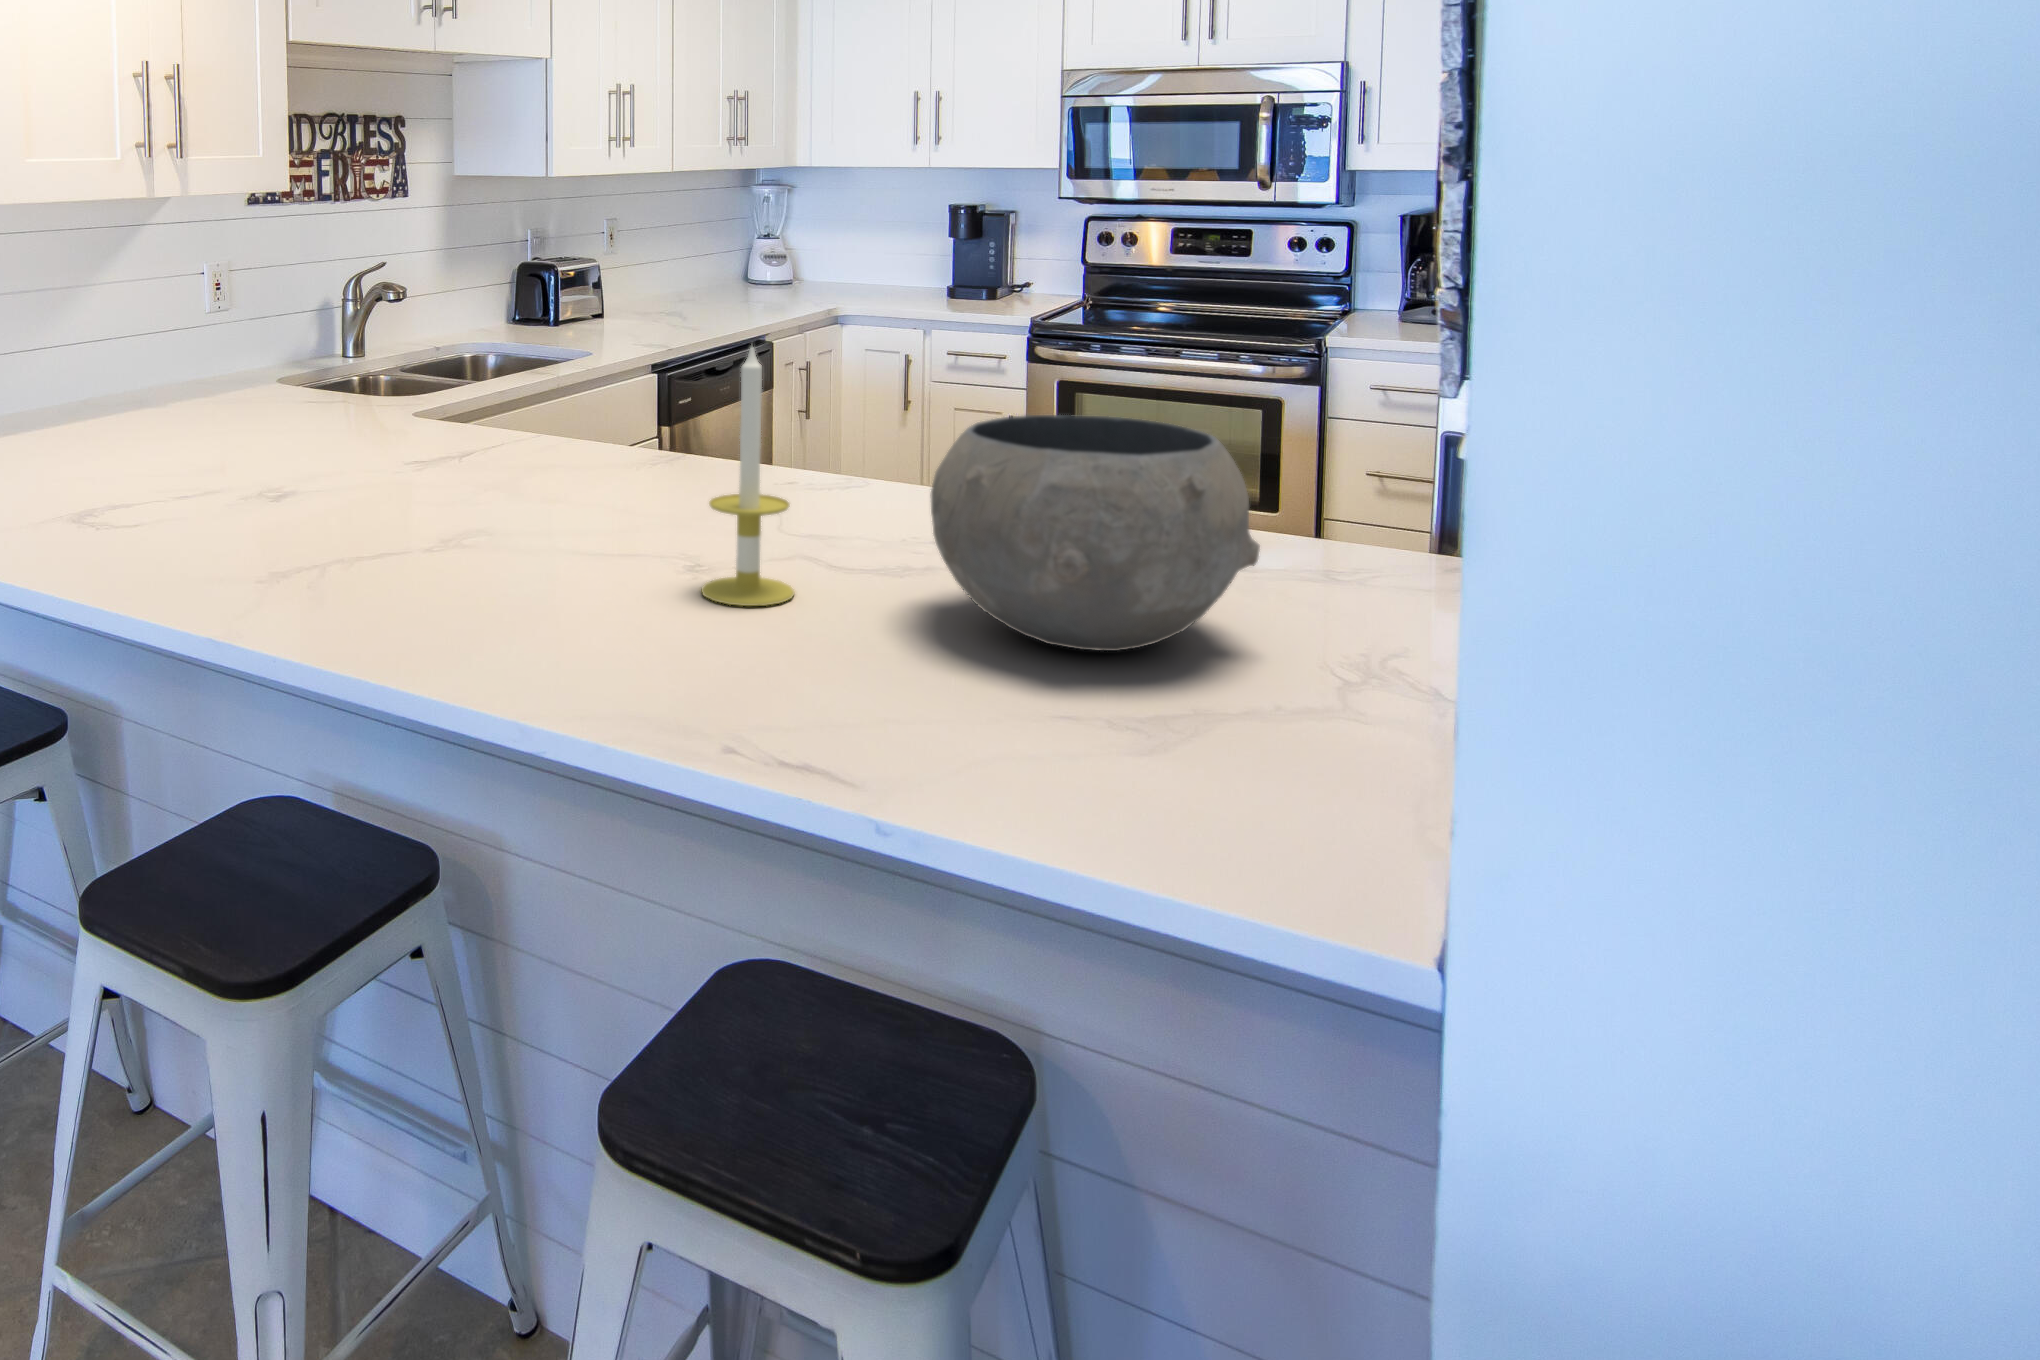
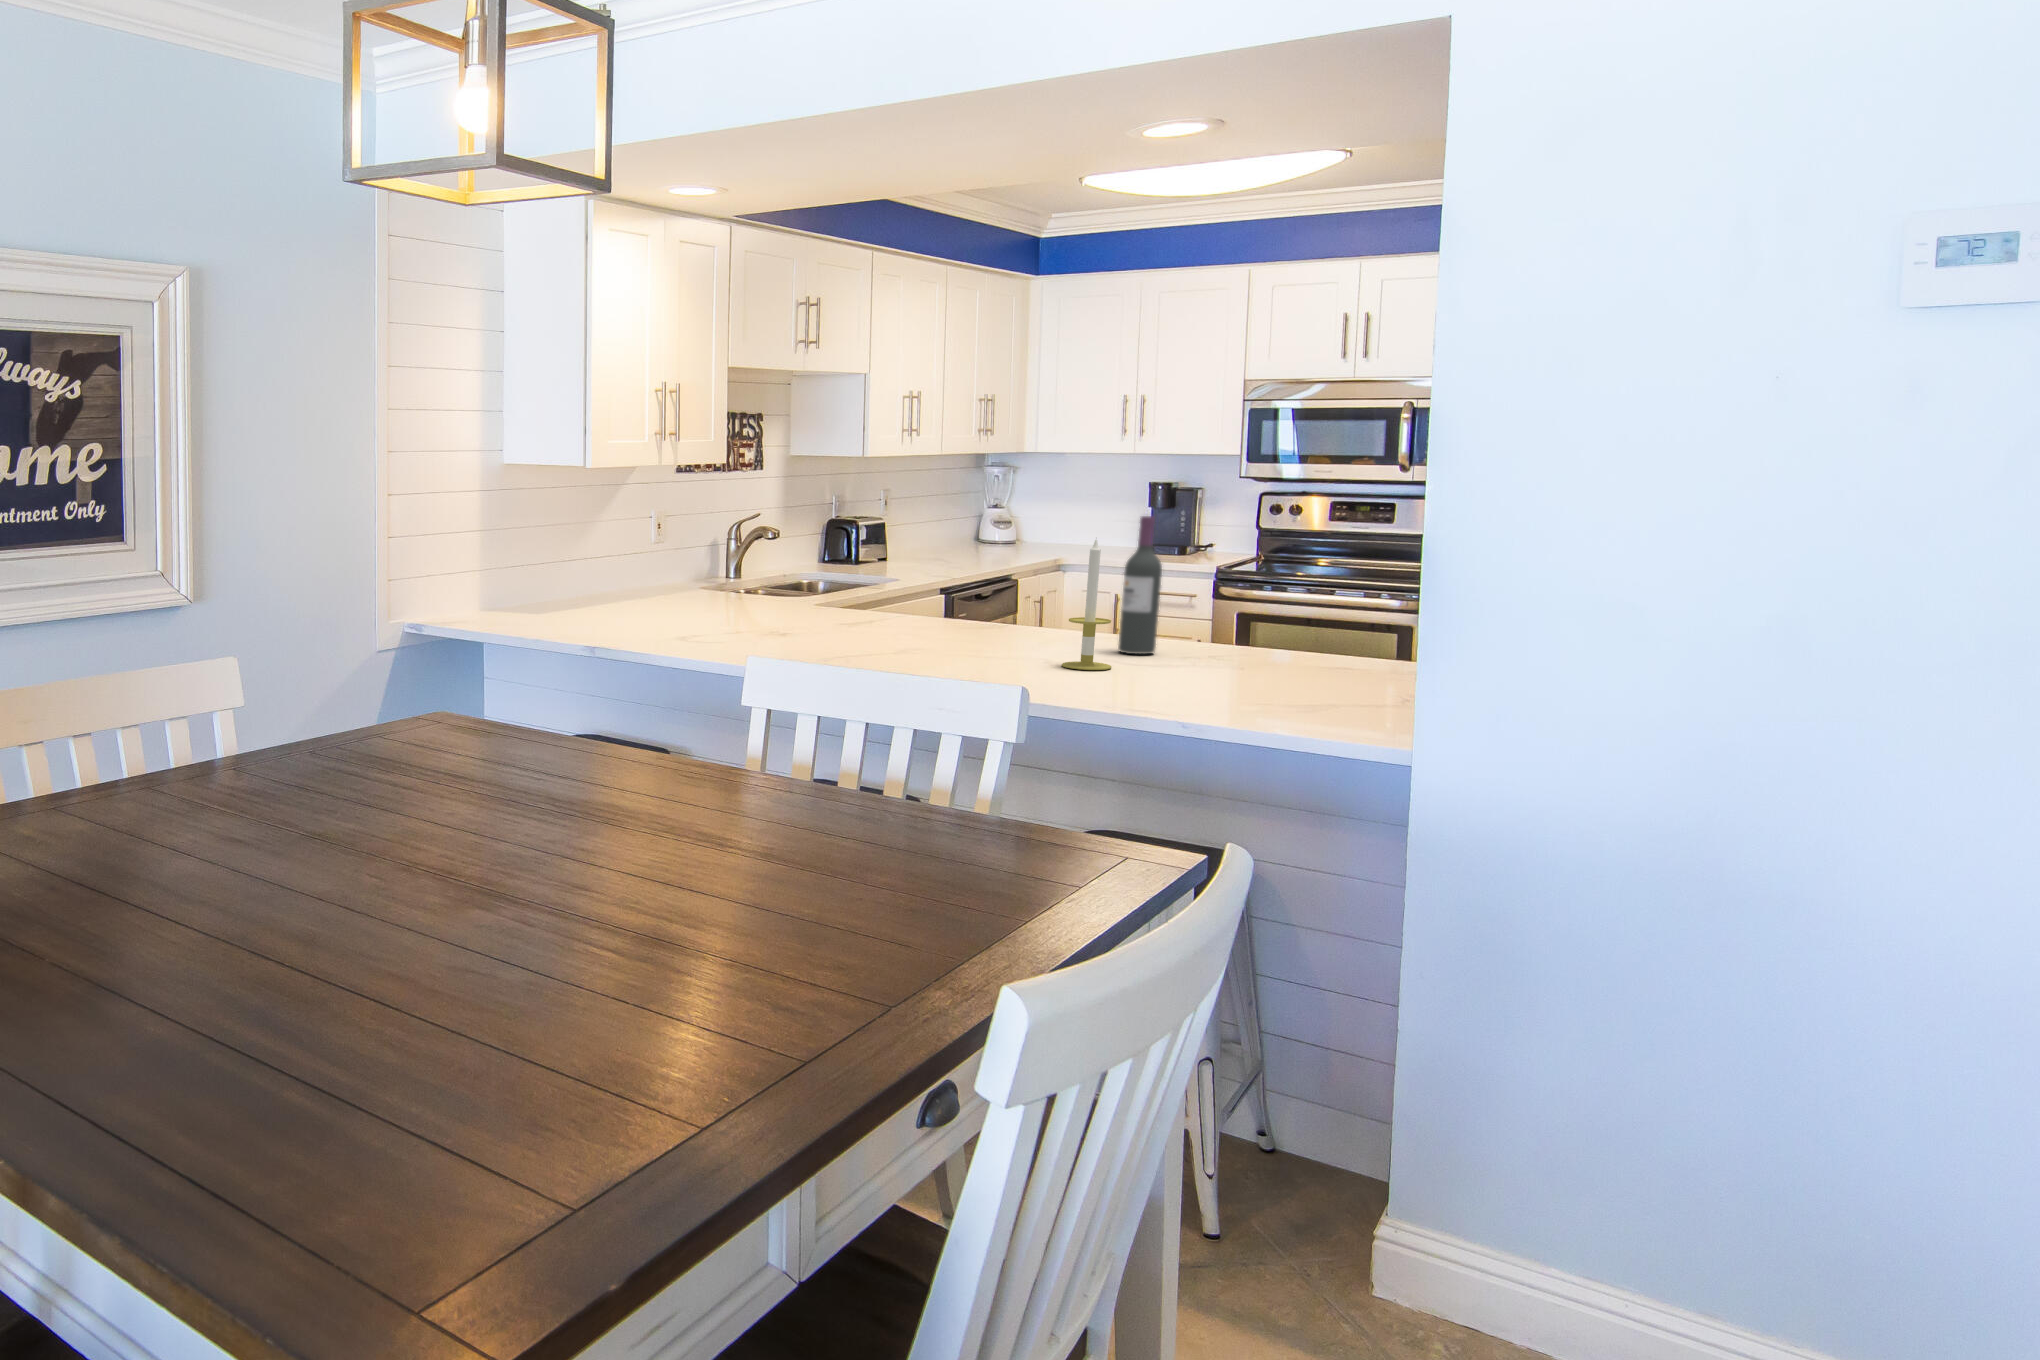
wine bottle: none [827,289,897,545] -> present [1118,516,1162,654]
ceramic bowl: present [930,415,1260,651] -> none [1187,576,1355,683]

